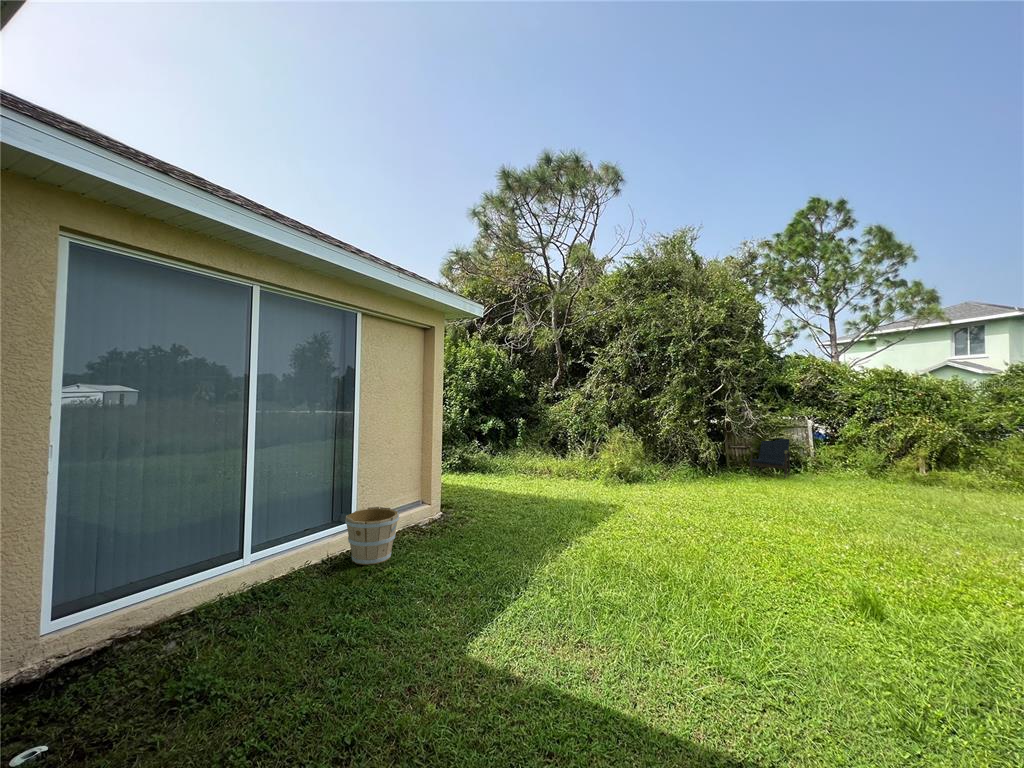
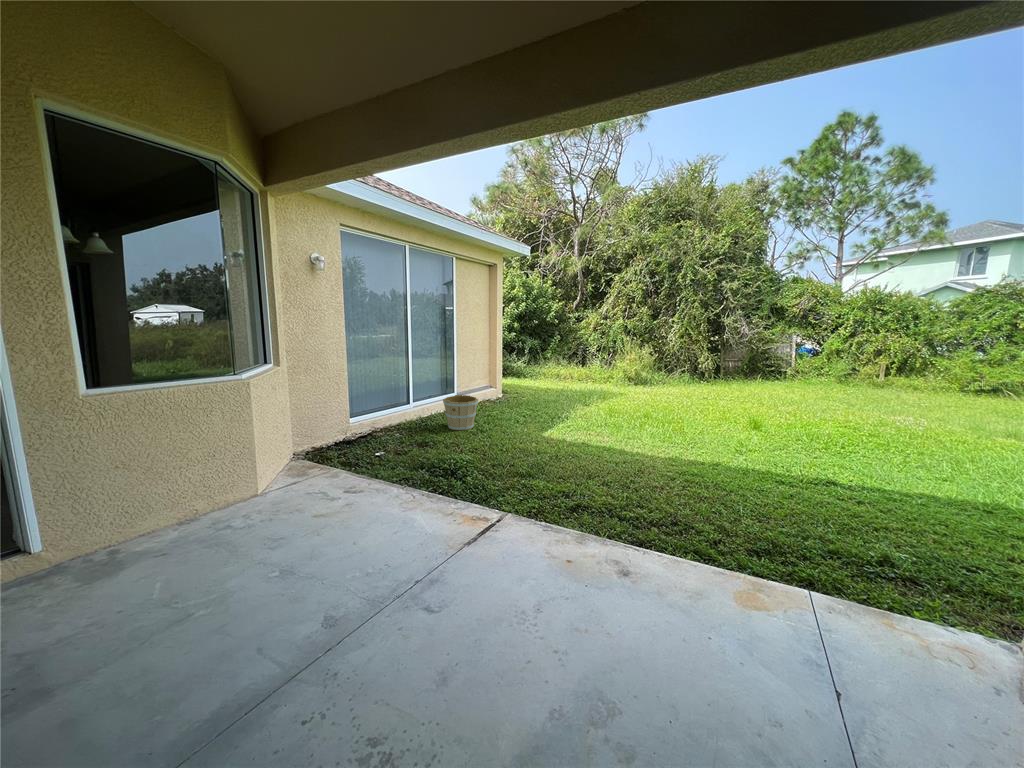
lounge chair: present [750,439,791,478] -> none [738,352,774,385]

